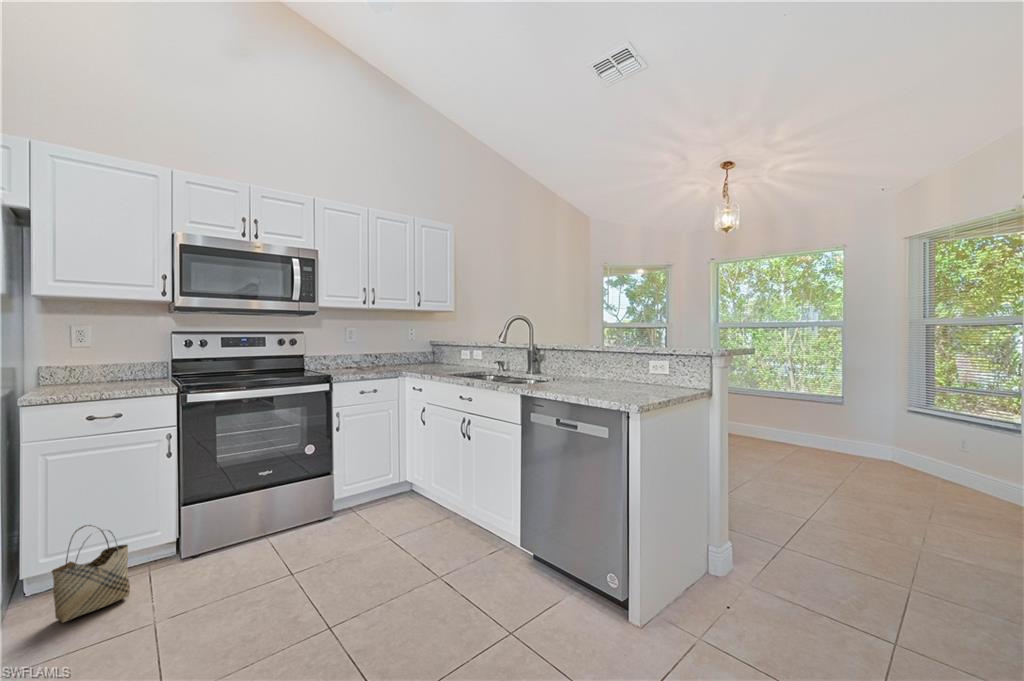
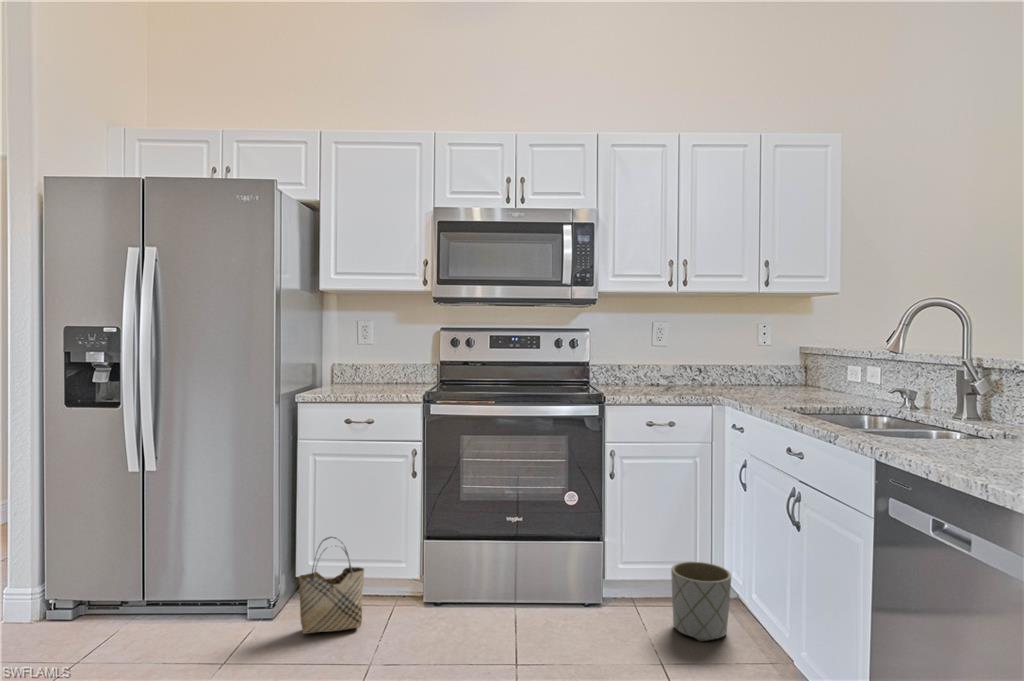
planter: none [382,473,418,519] -> present [671,562,731,641]

